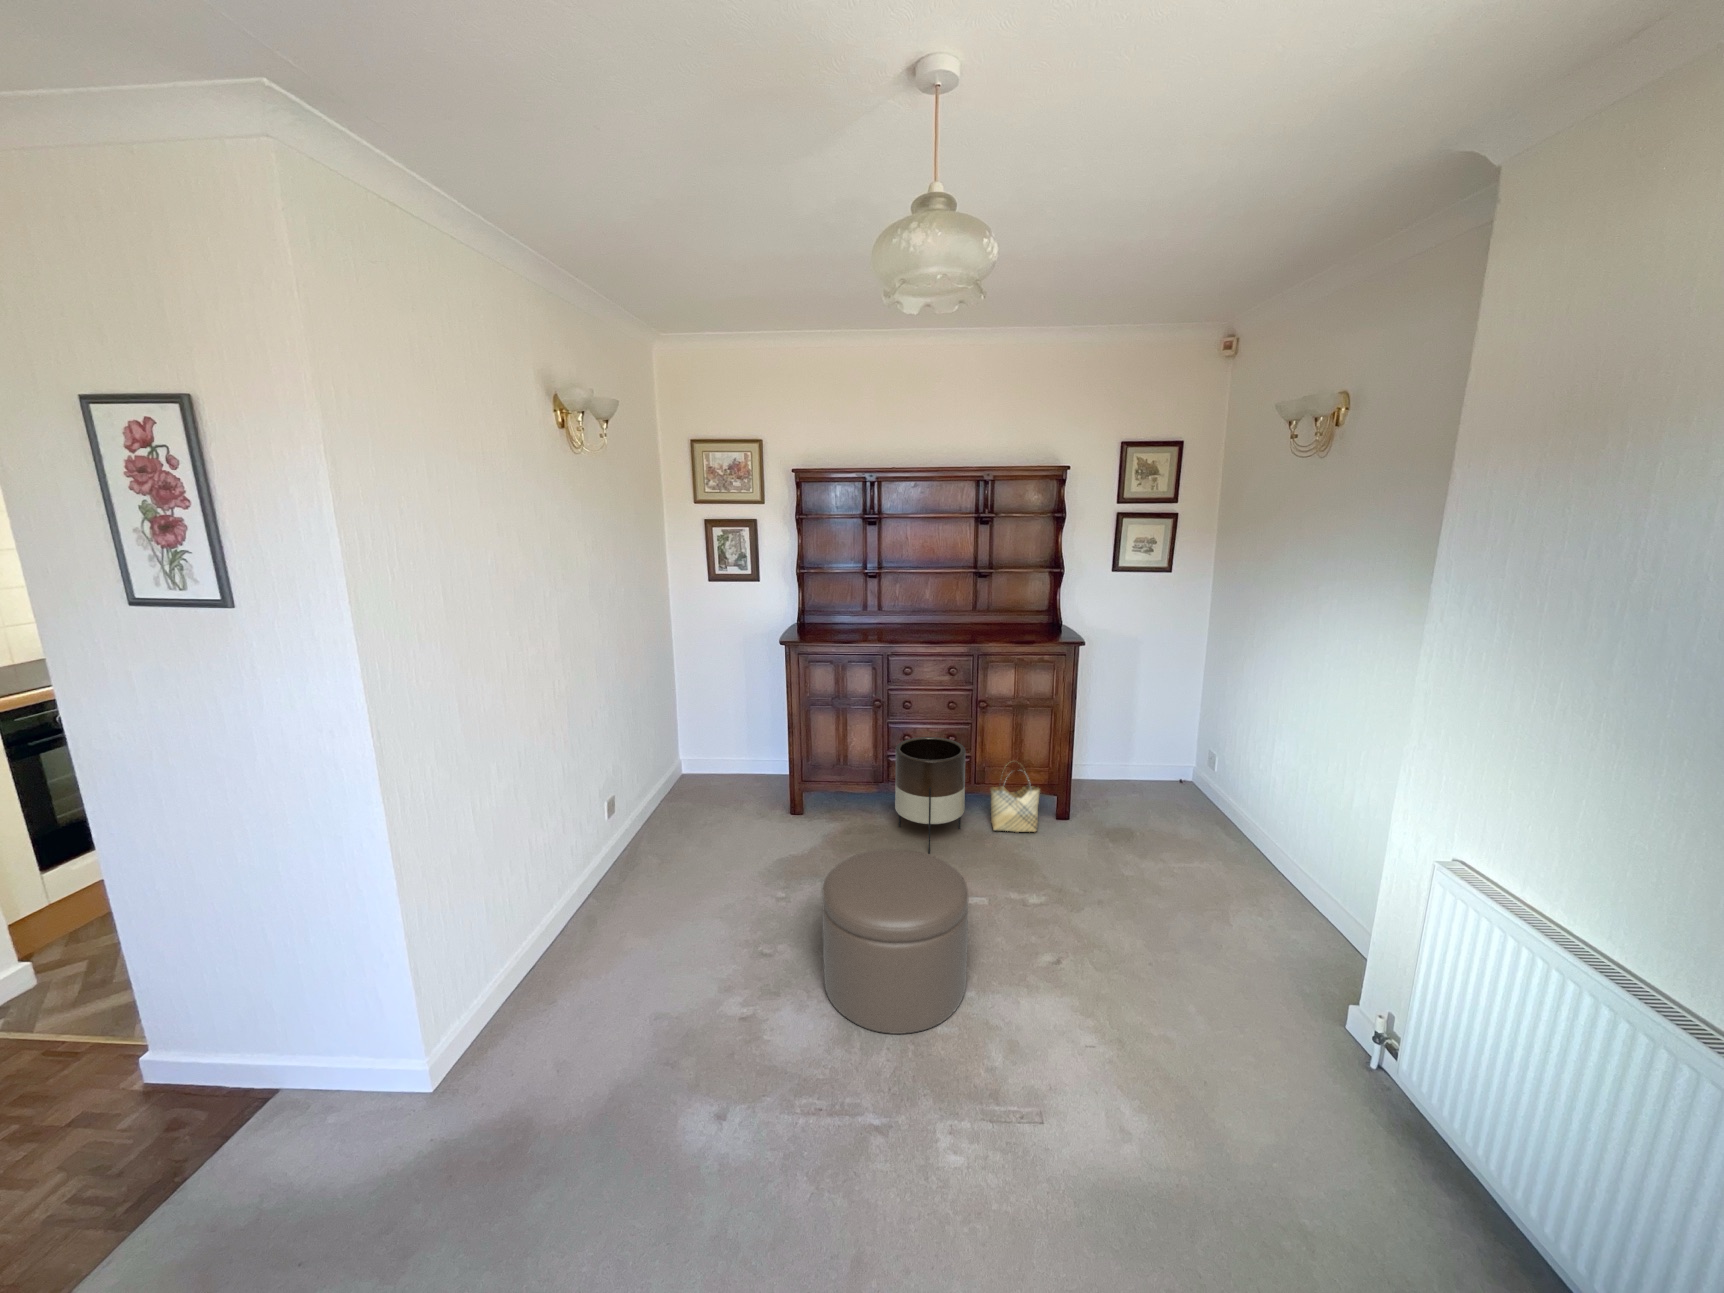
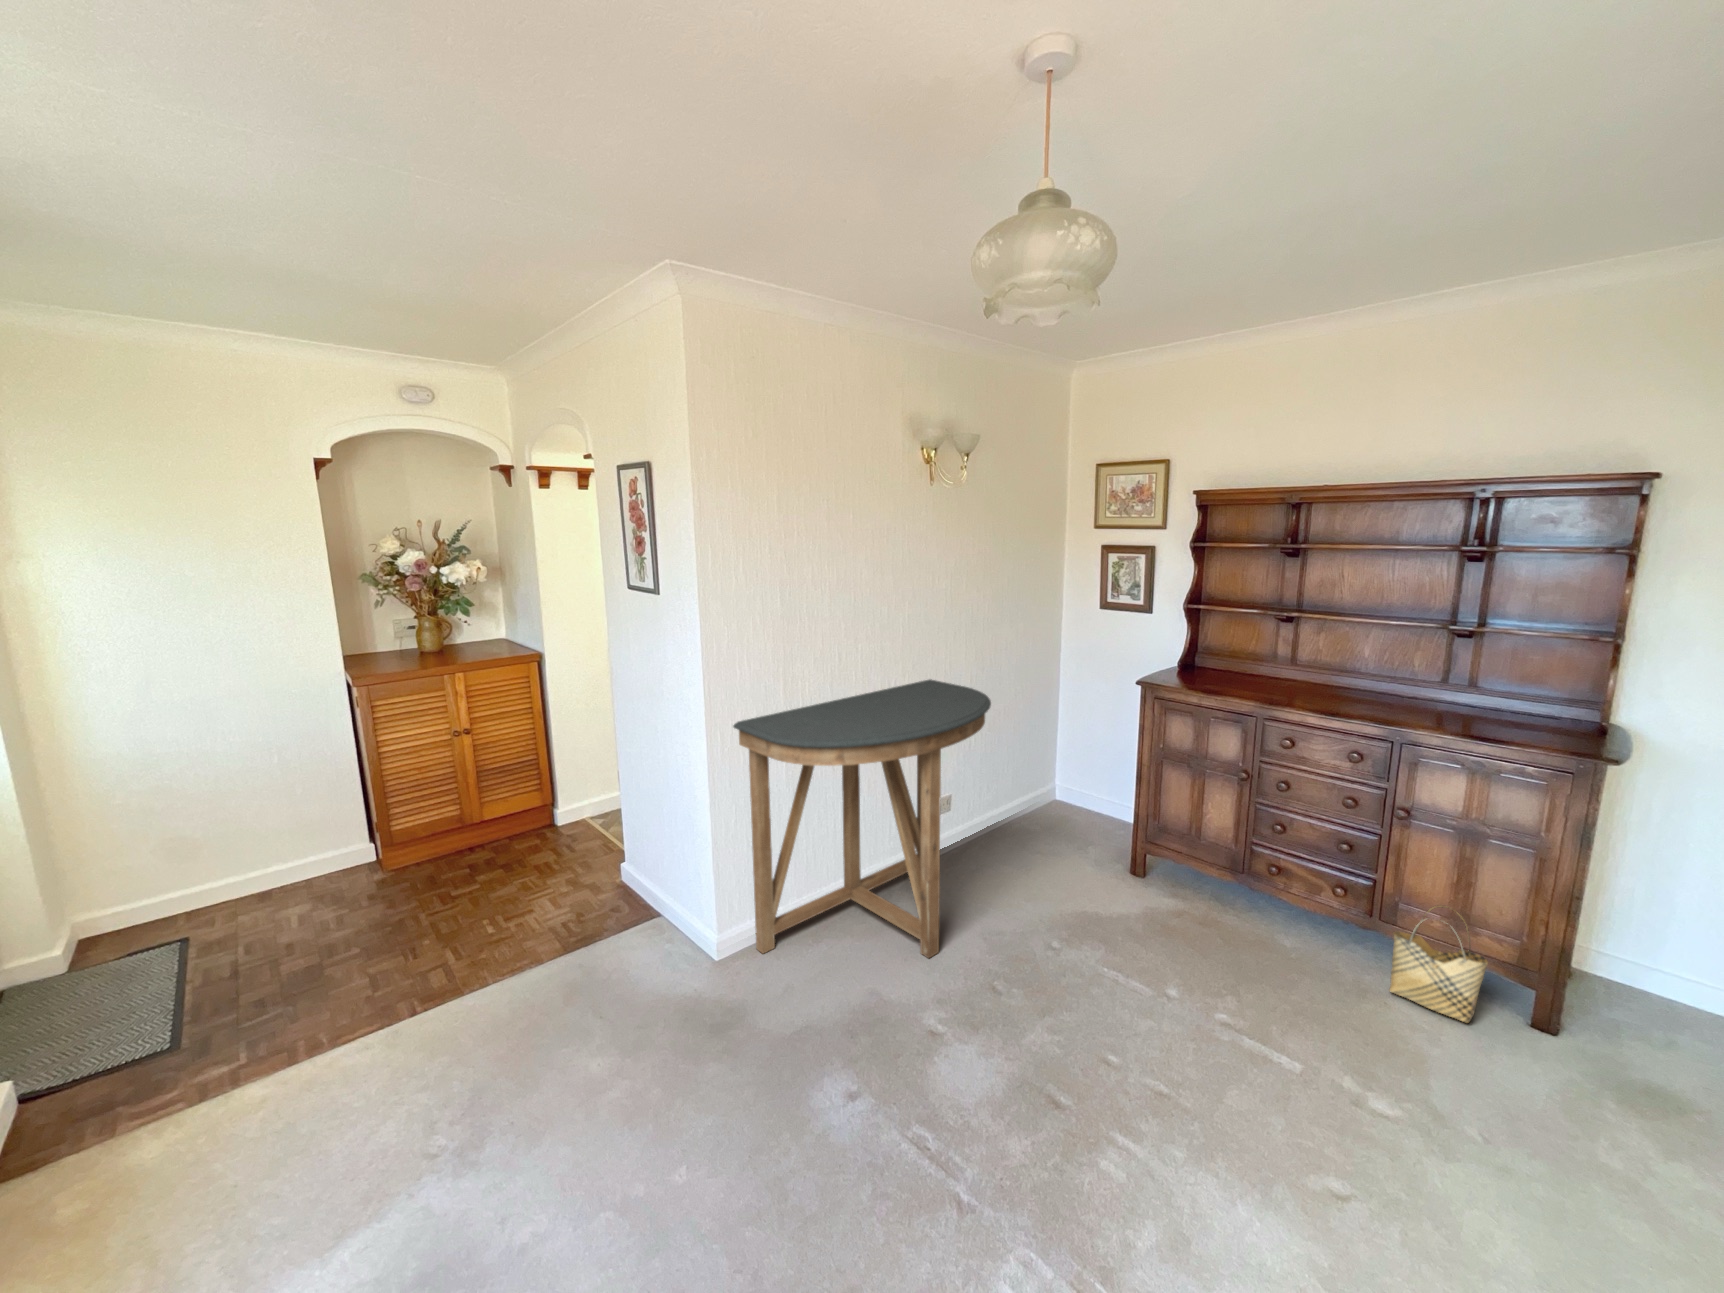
console table: none [422,673,699,1051] -> present [733,679,991,958]
planter: present [895,737,966,854] -> none [1236,828,1350,979]
ottoman: present [822,849,968,1034] -> none [1015,924,1197,1155]

